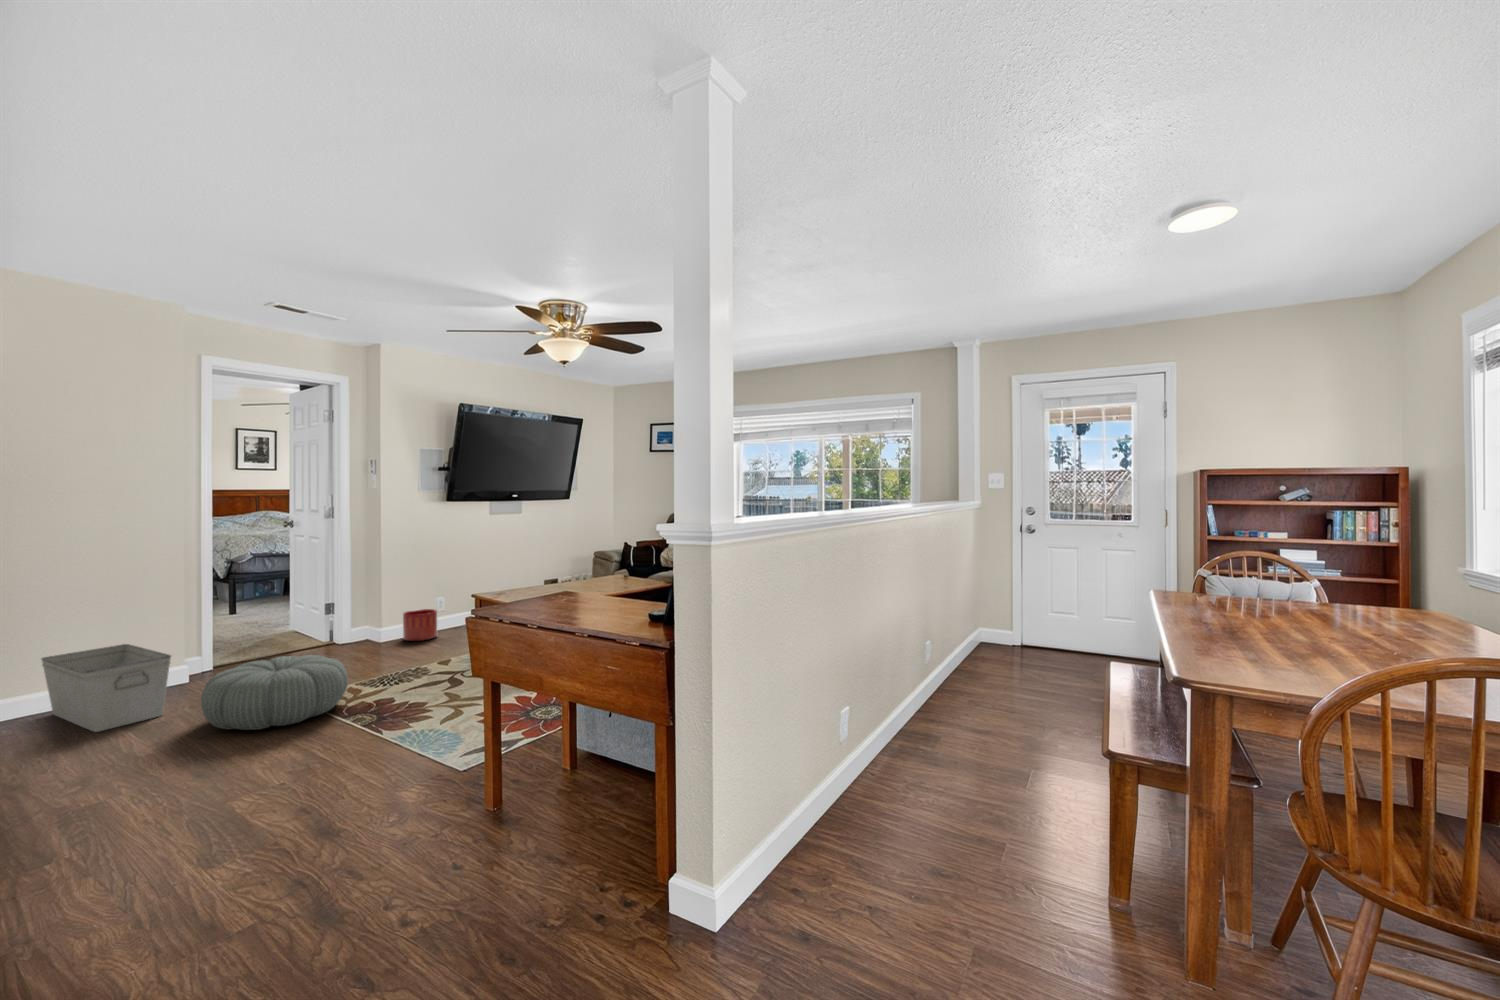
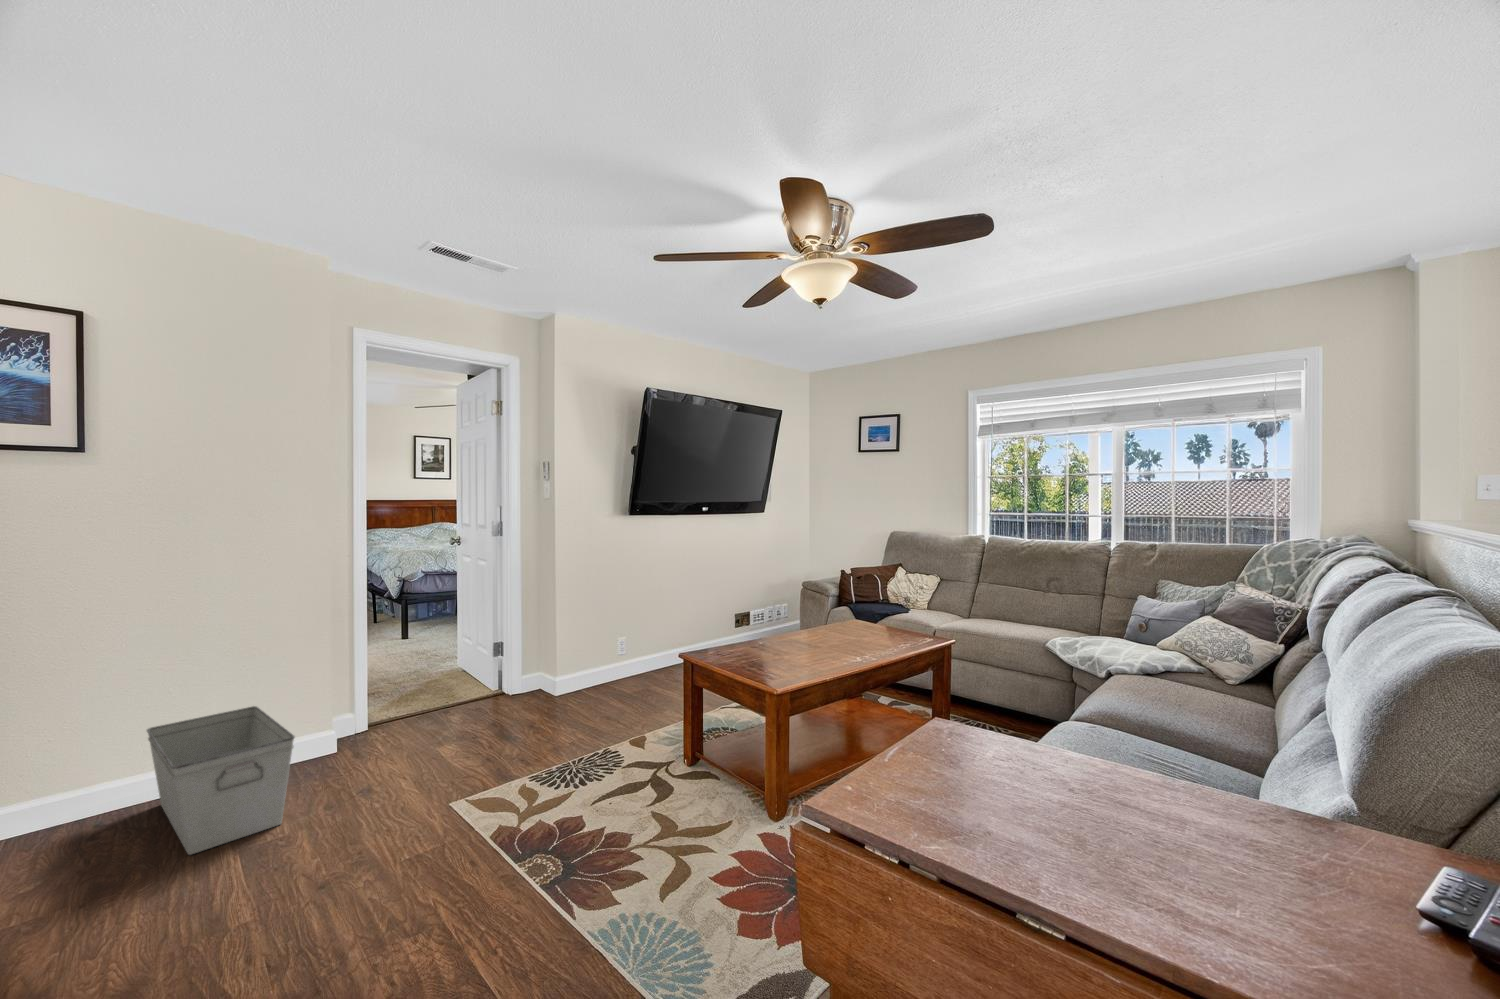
planter: present [403,609,437,641] -> none [583,653,623,697]
pouf: present [201,655,348,730] -> none [319,743,519,882]

